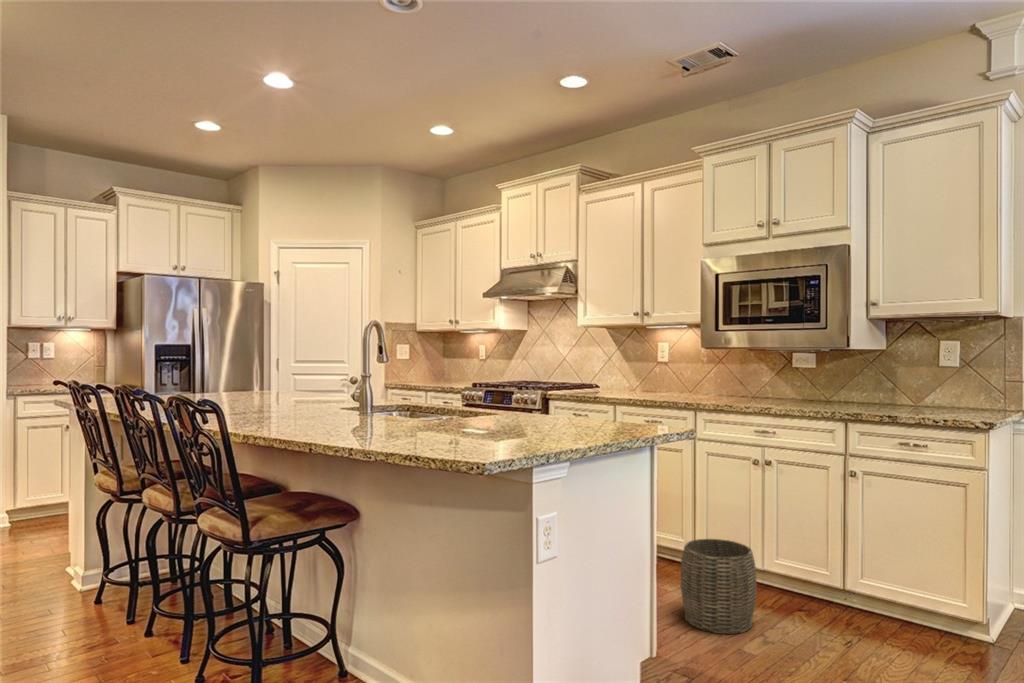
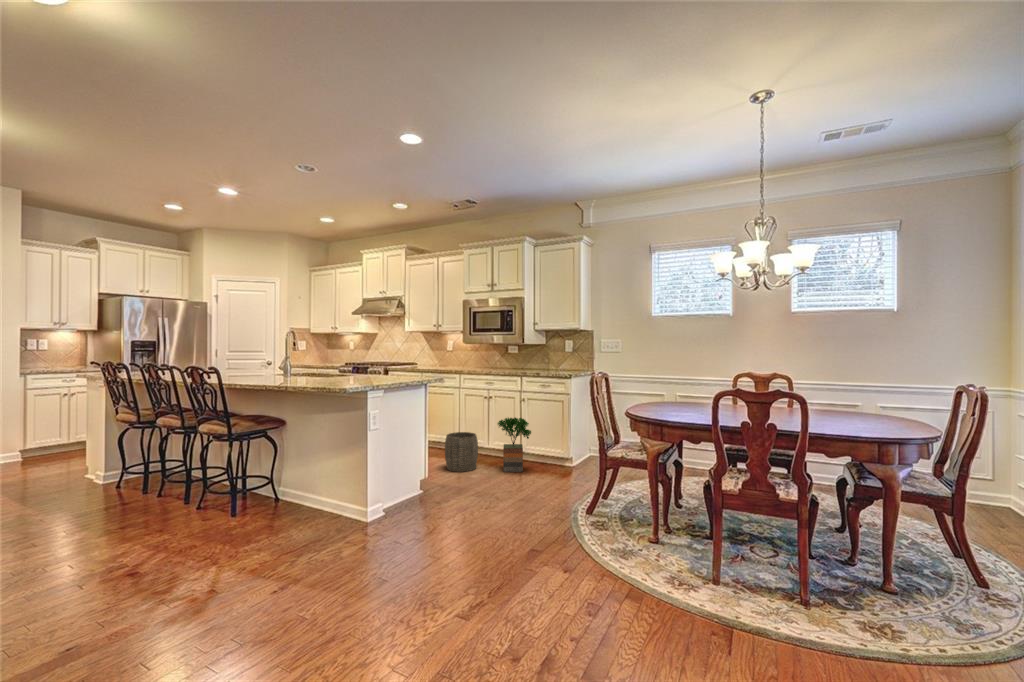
potted tree: none [801,515,898,651] -> present [498,418,531,472]

